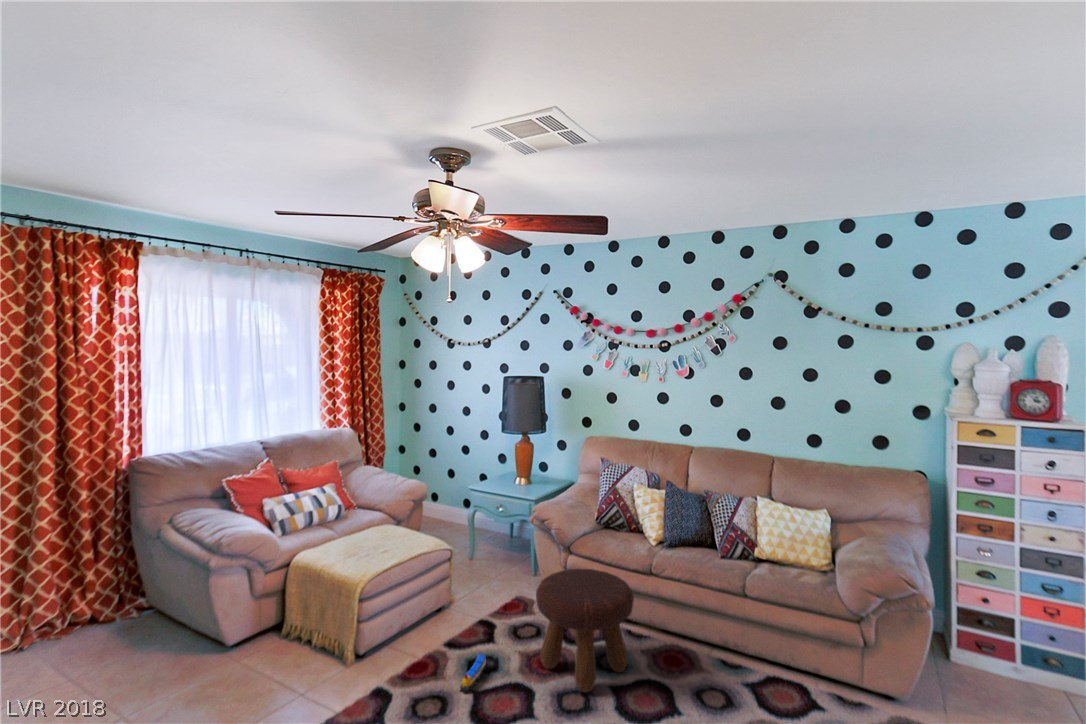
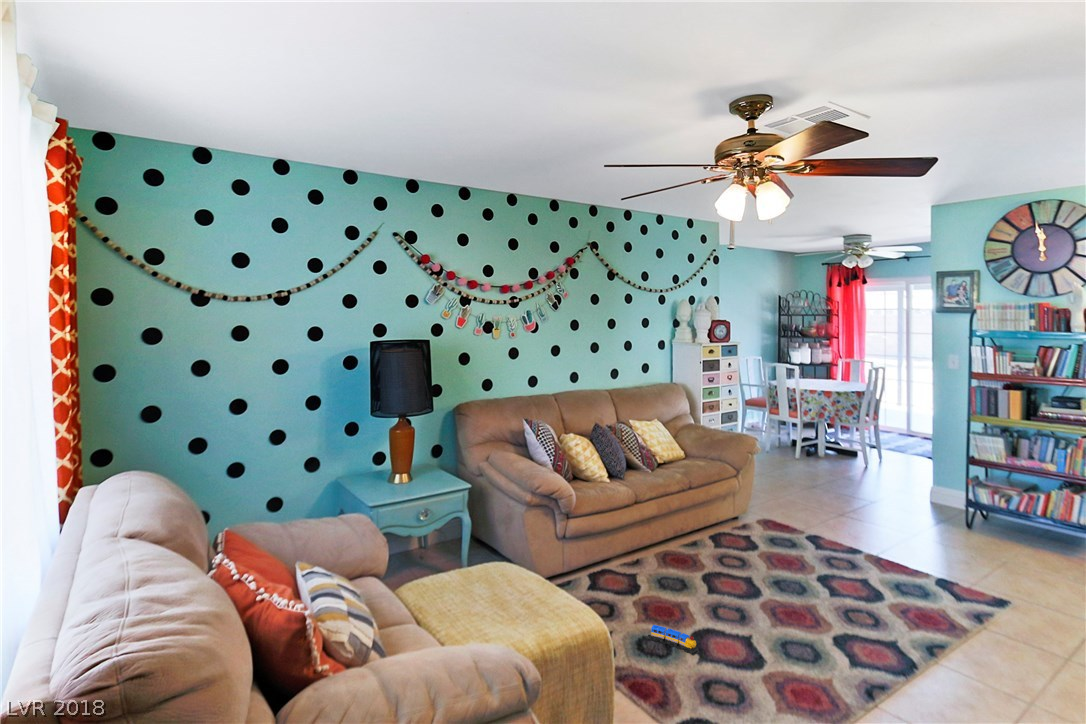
footstool: present [536,569,634,692] -> none [629,505,721,607]

